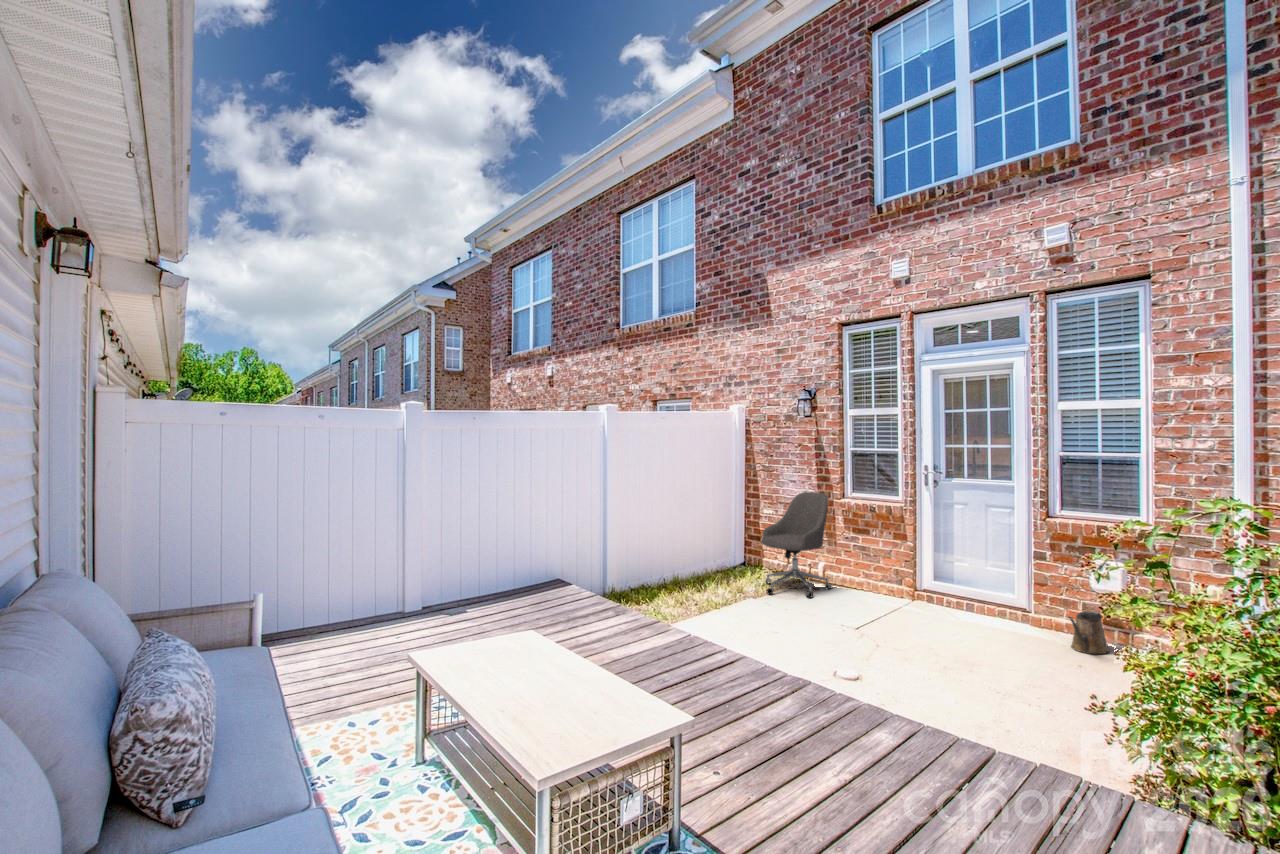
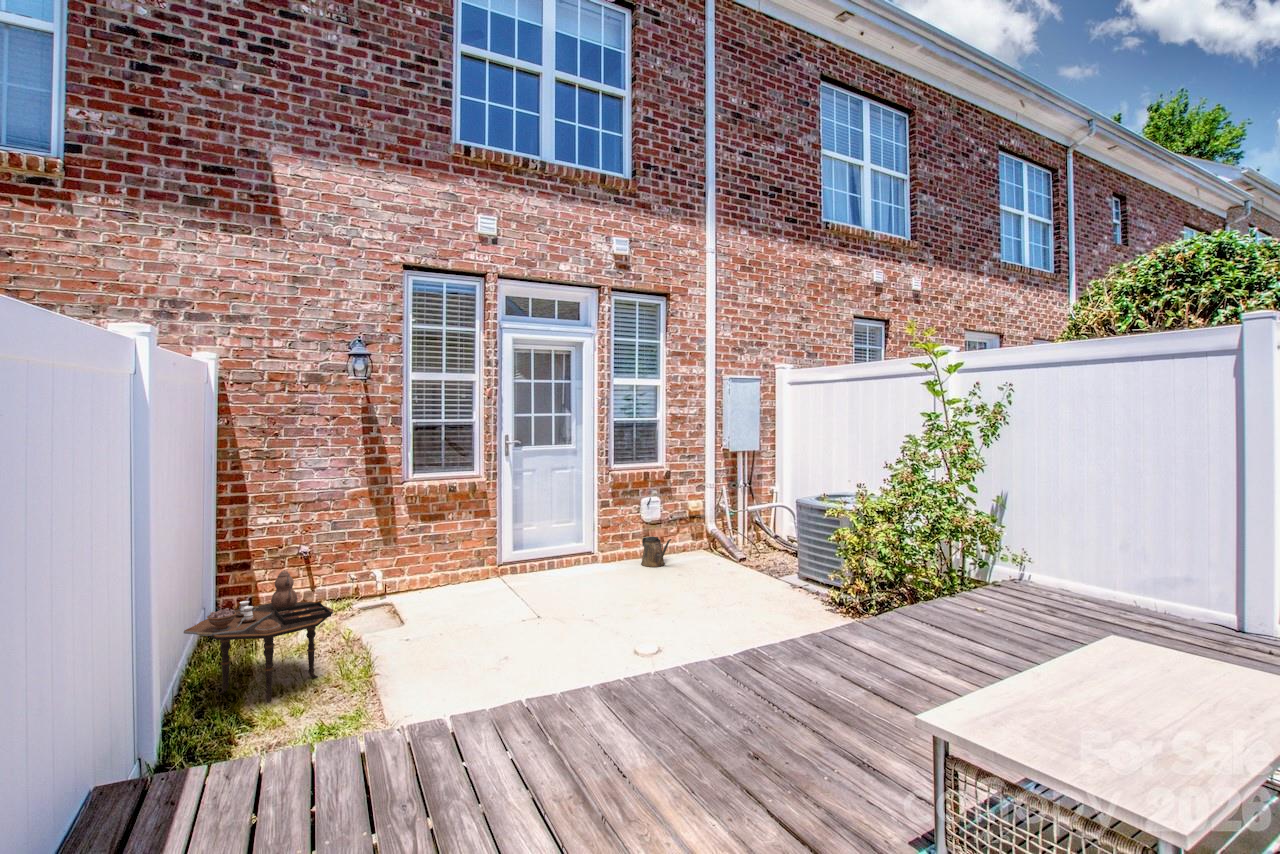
chair: present [761,492,832,598] -> none [326,478,427,623]
side table: none [634,538,700,603] -> present [184,570,334,702]

